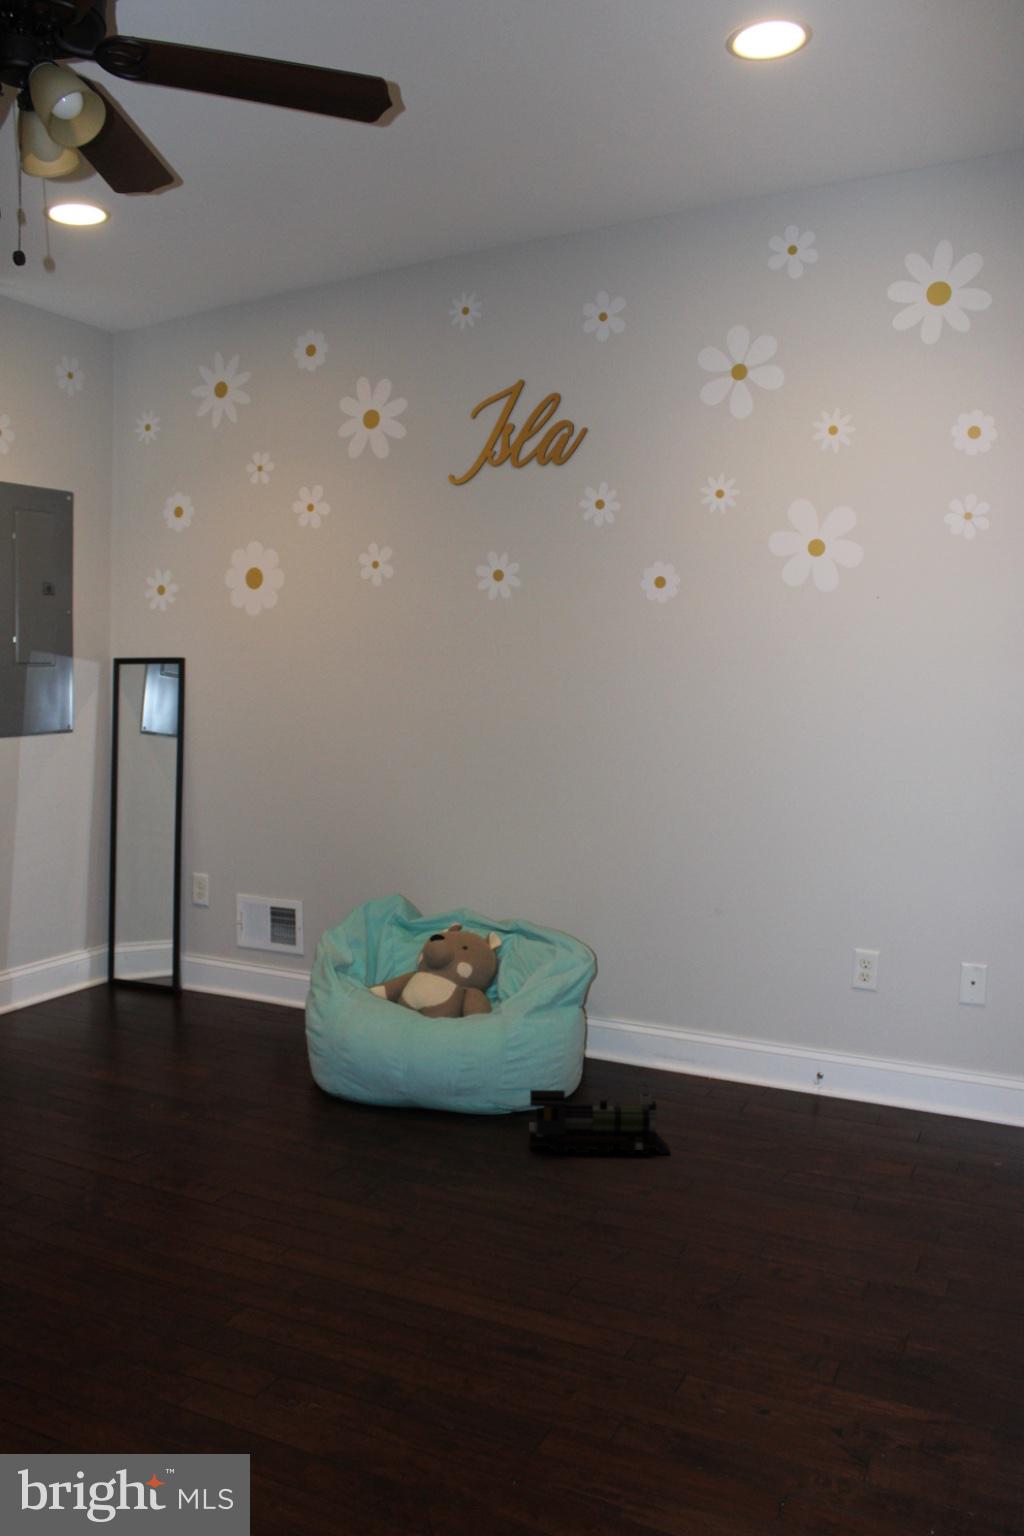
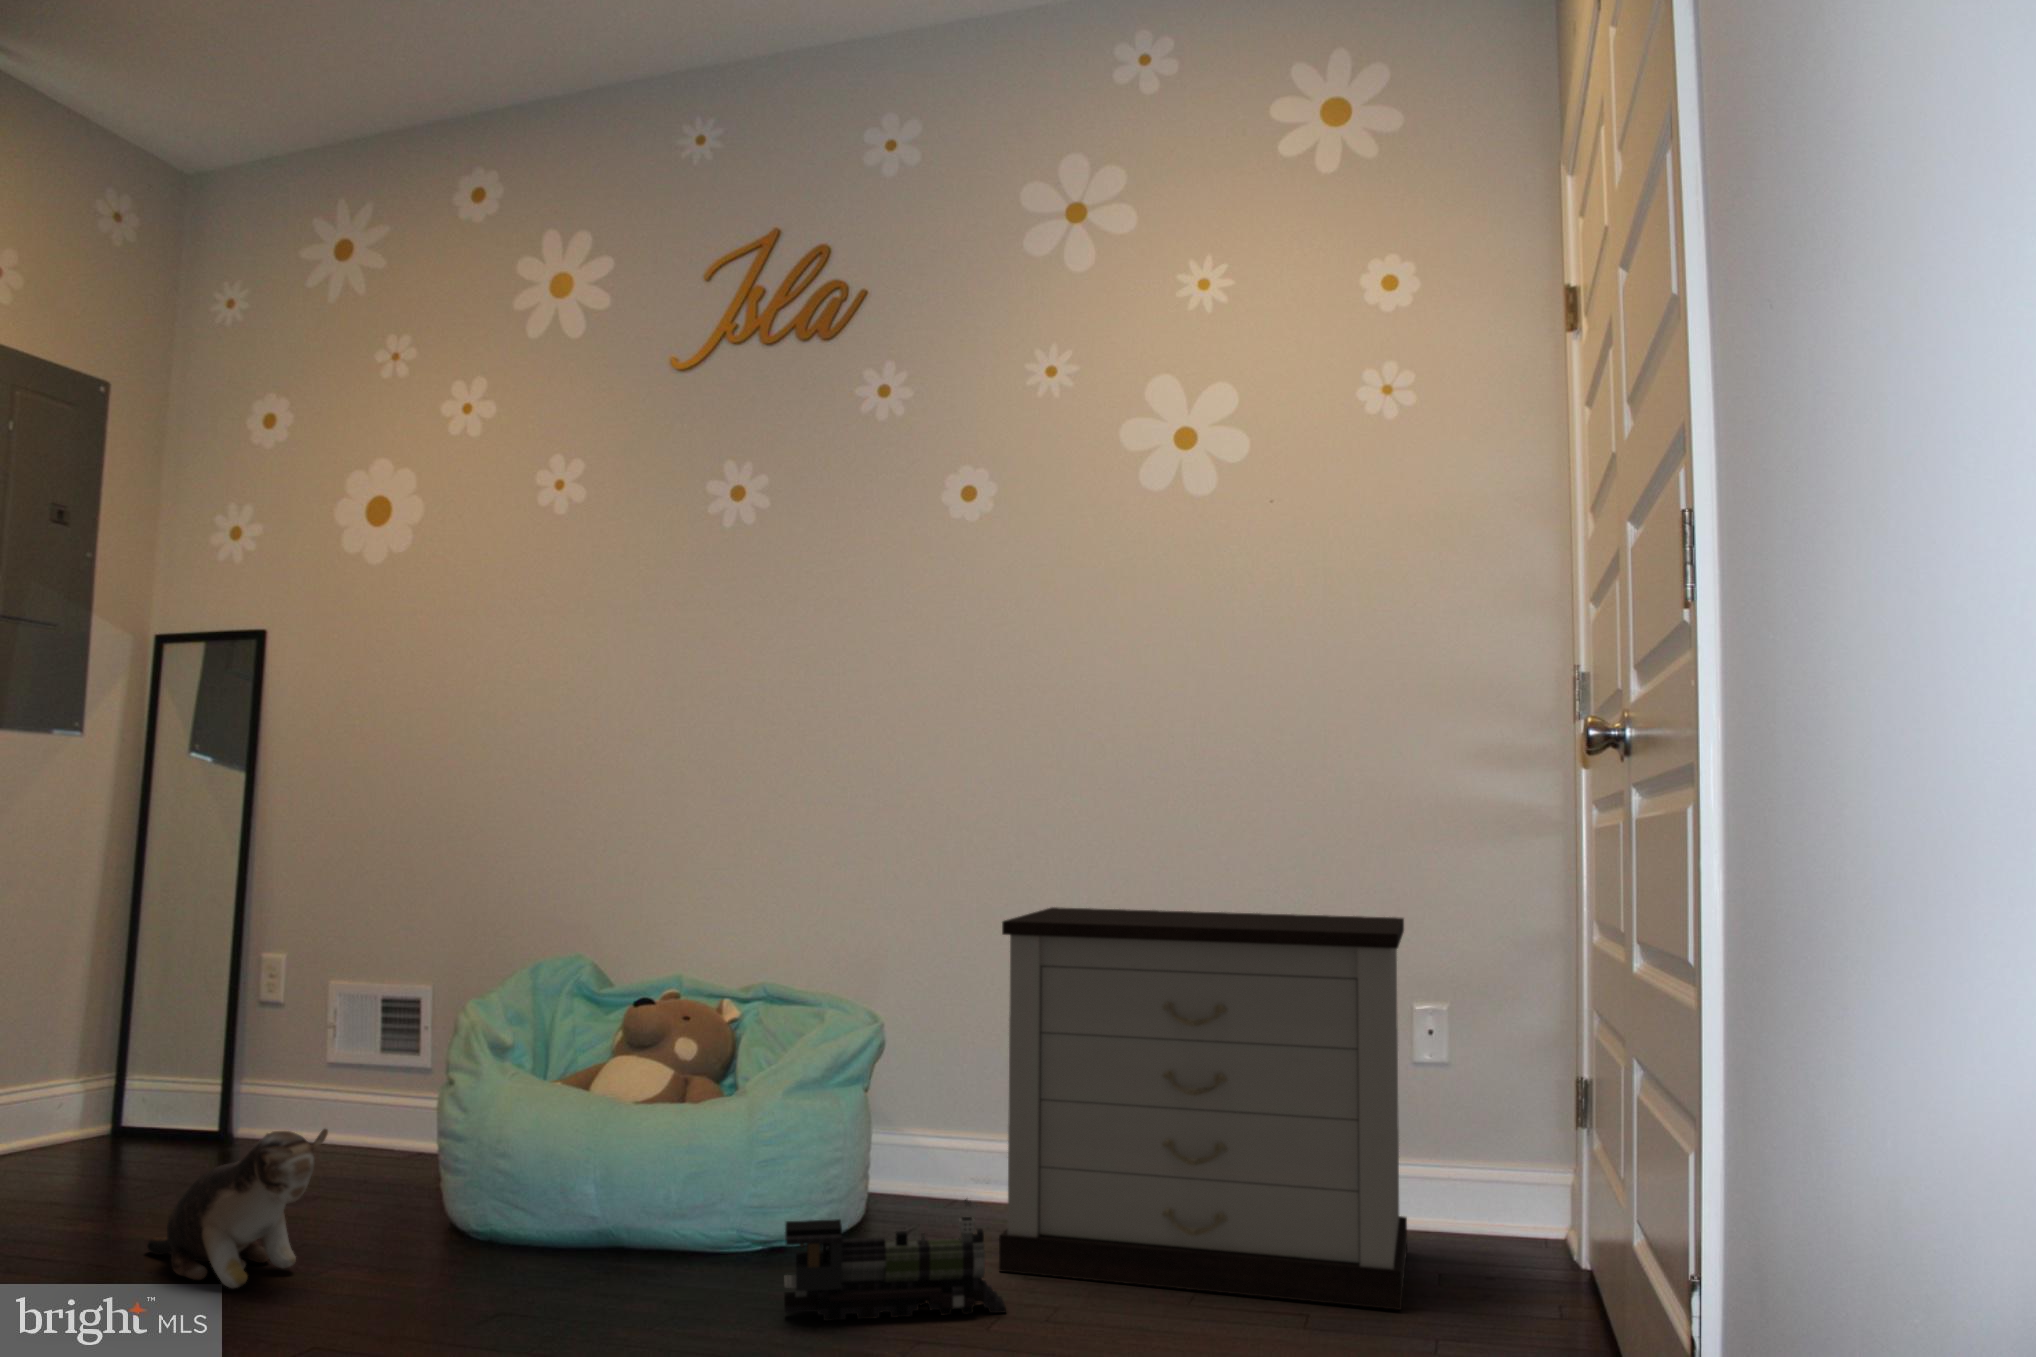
nightstand: none [668,880,961,1172] -> present [999,907,1407,1310]
plush toy: none [148,1013,251,1104] -> present [147,1129,328,1288]

